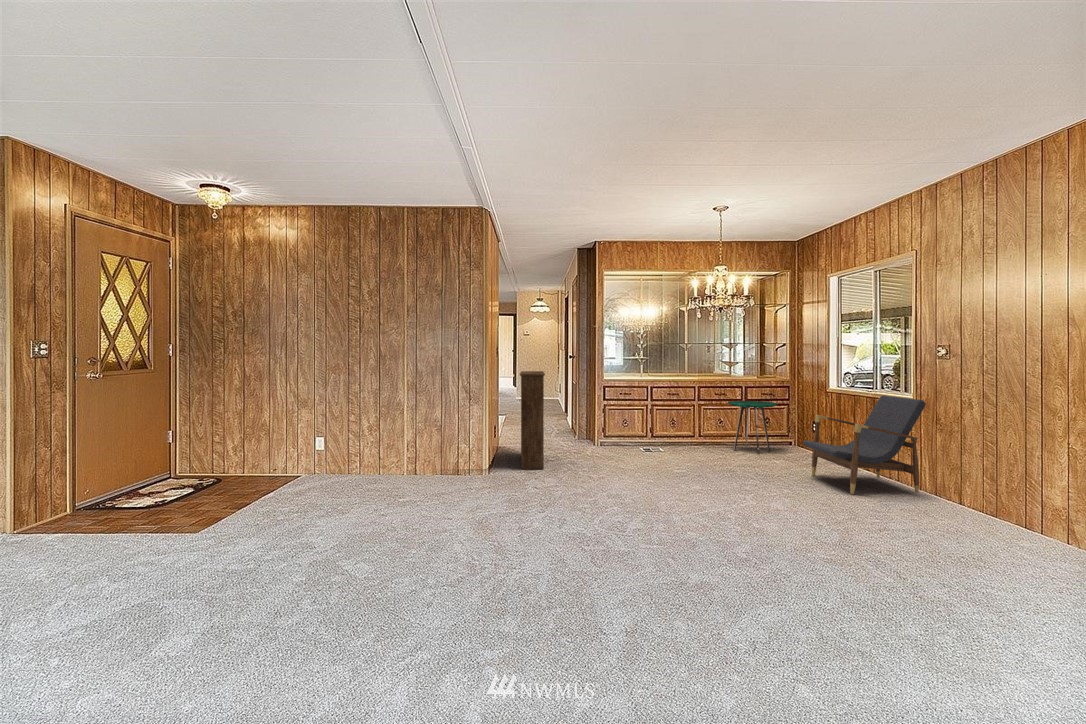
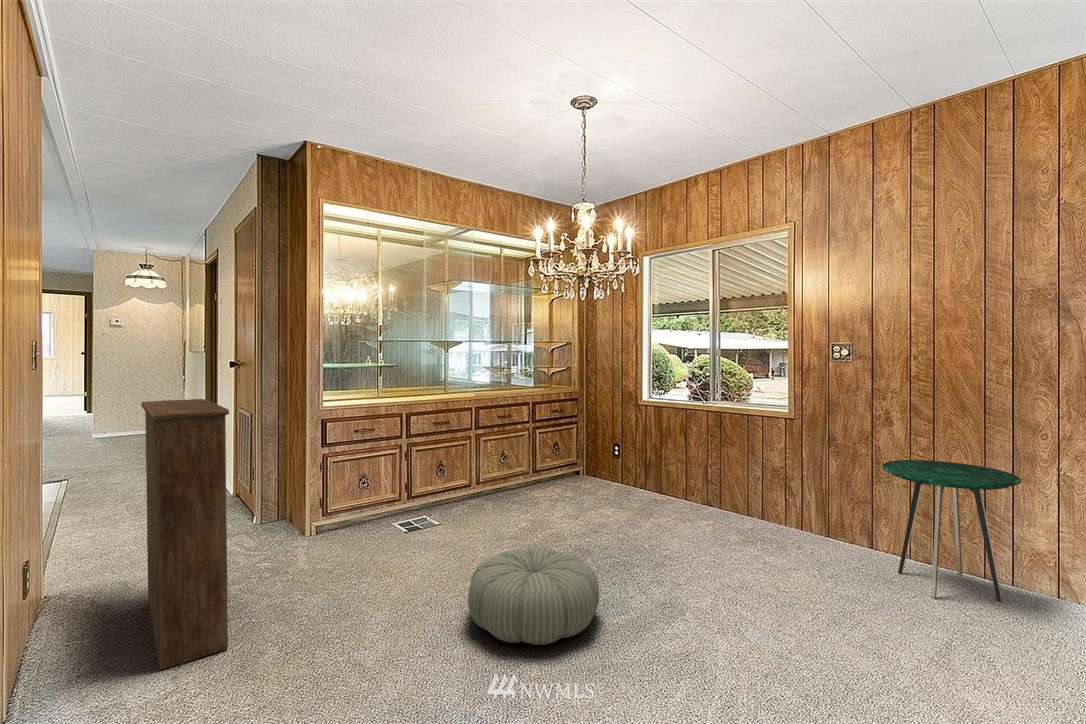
lounge chair: present [803,395,926,494] -> none [677,410,818,562]
side table: present [728,401,777,454] -> present [882,460,1021,601]
pouf: none [633,452,700,489] -> present [468,548,599,645]

